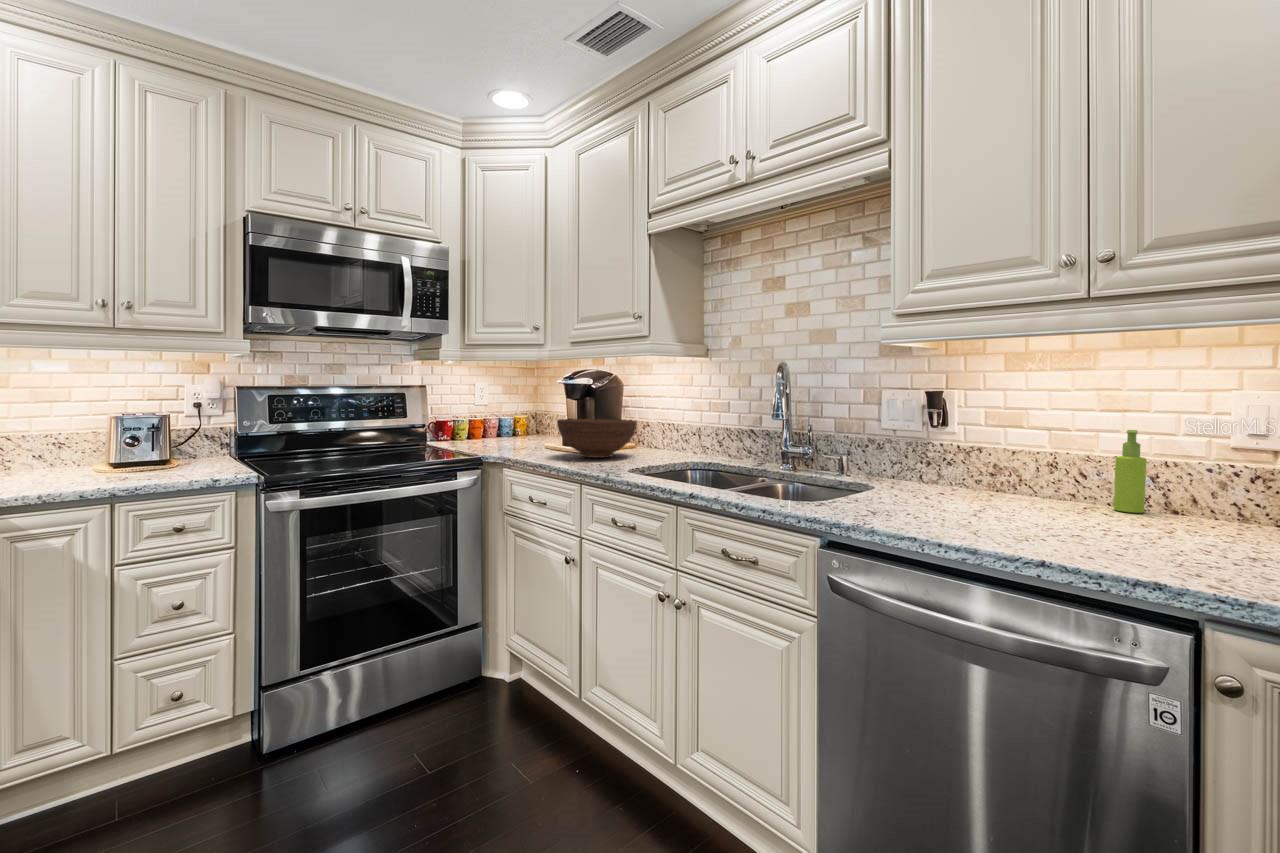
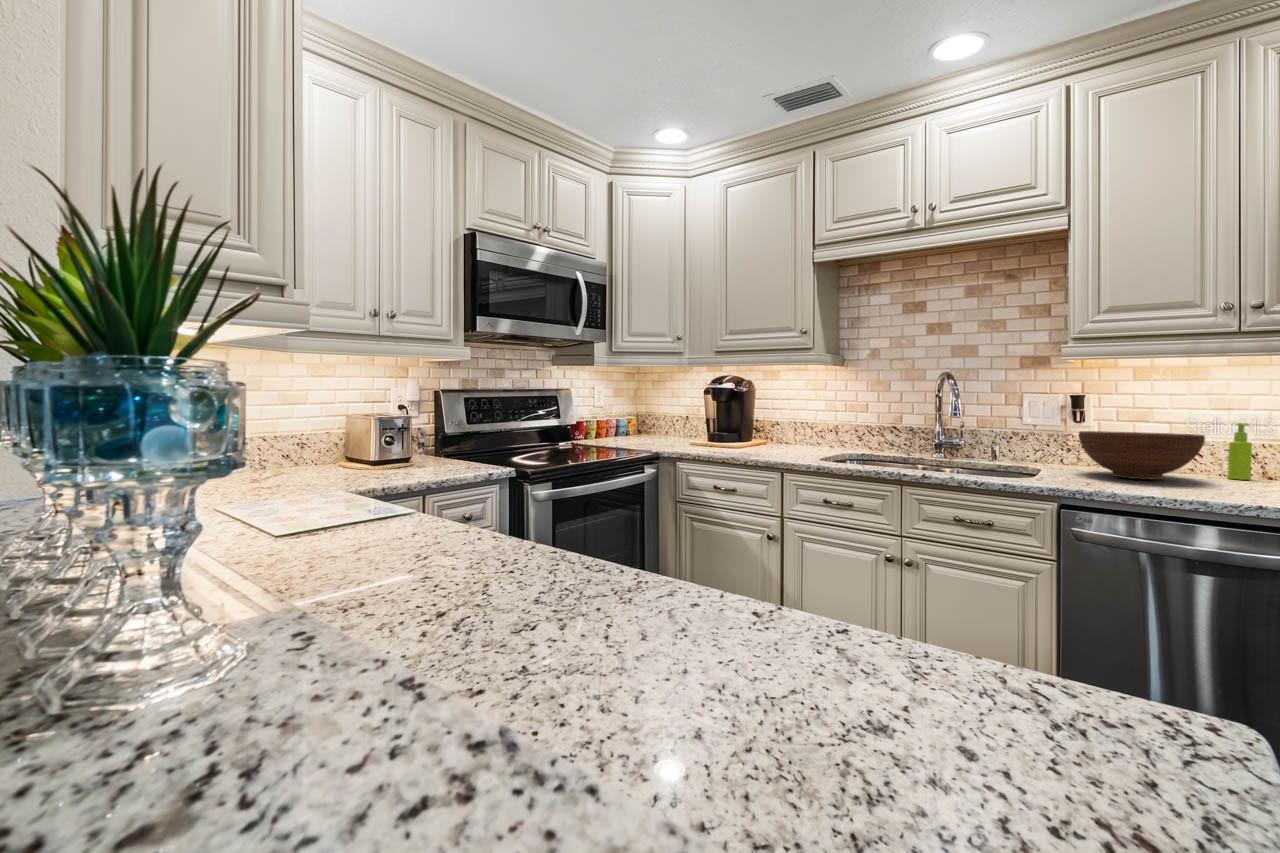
fruit bowl: present [557,419,637,458] -> present [1079,431,1205,479]

